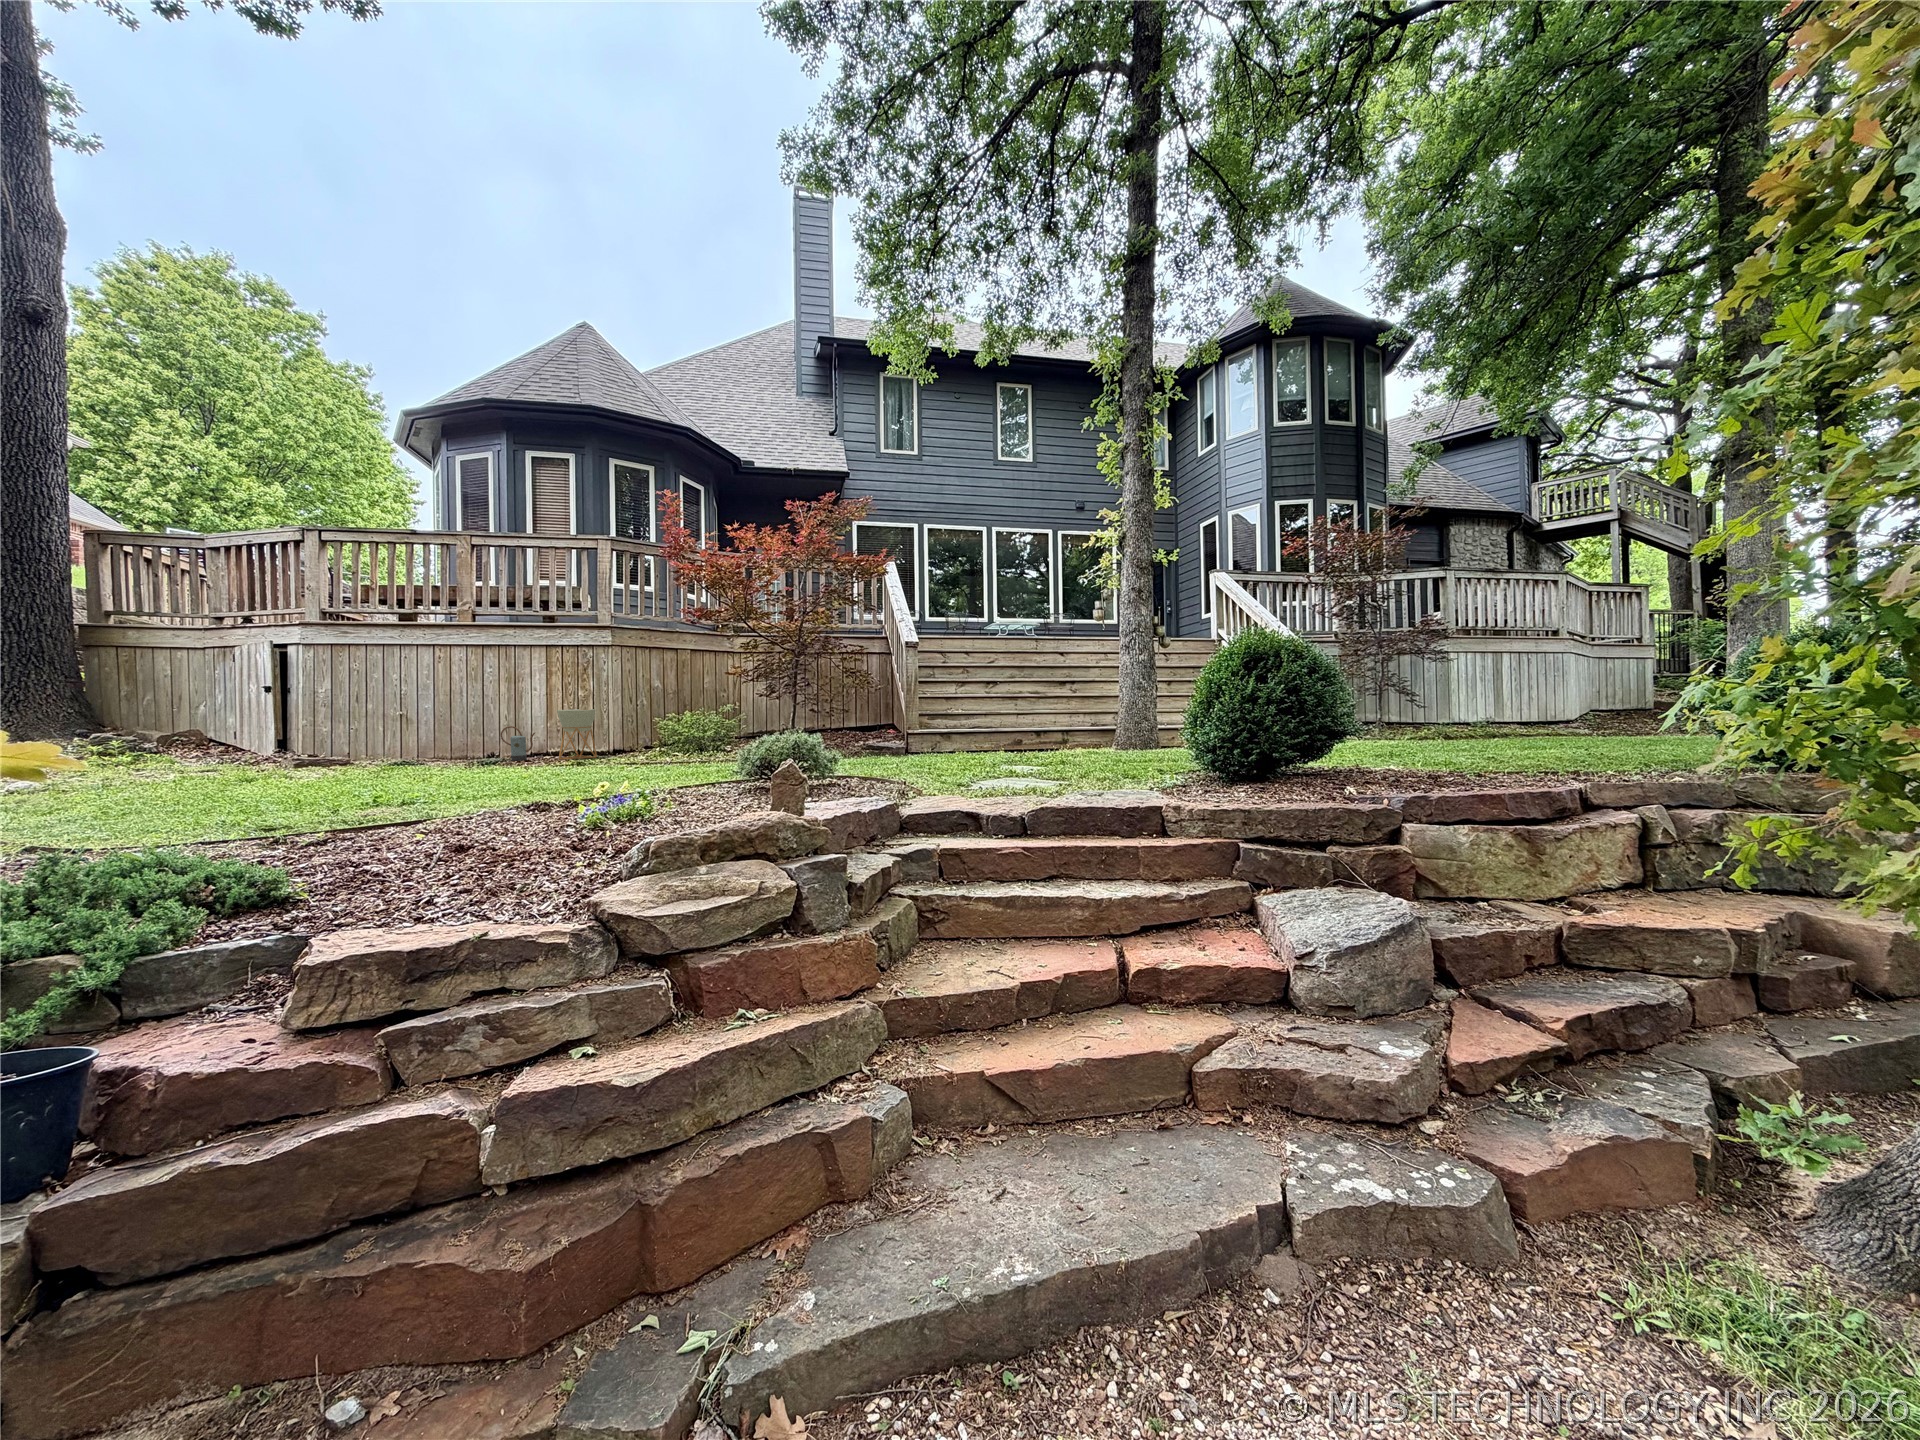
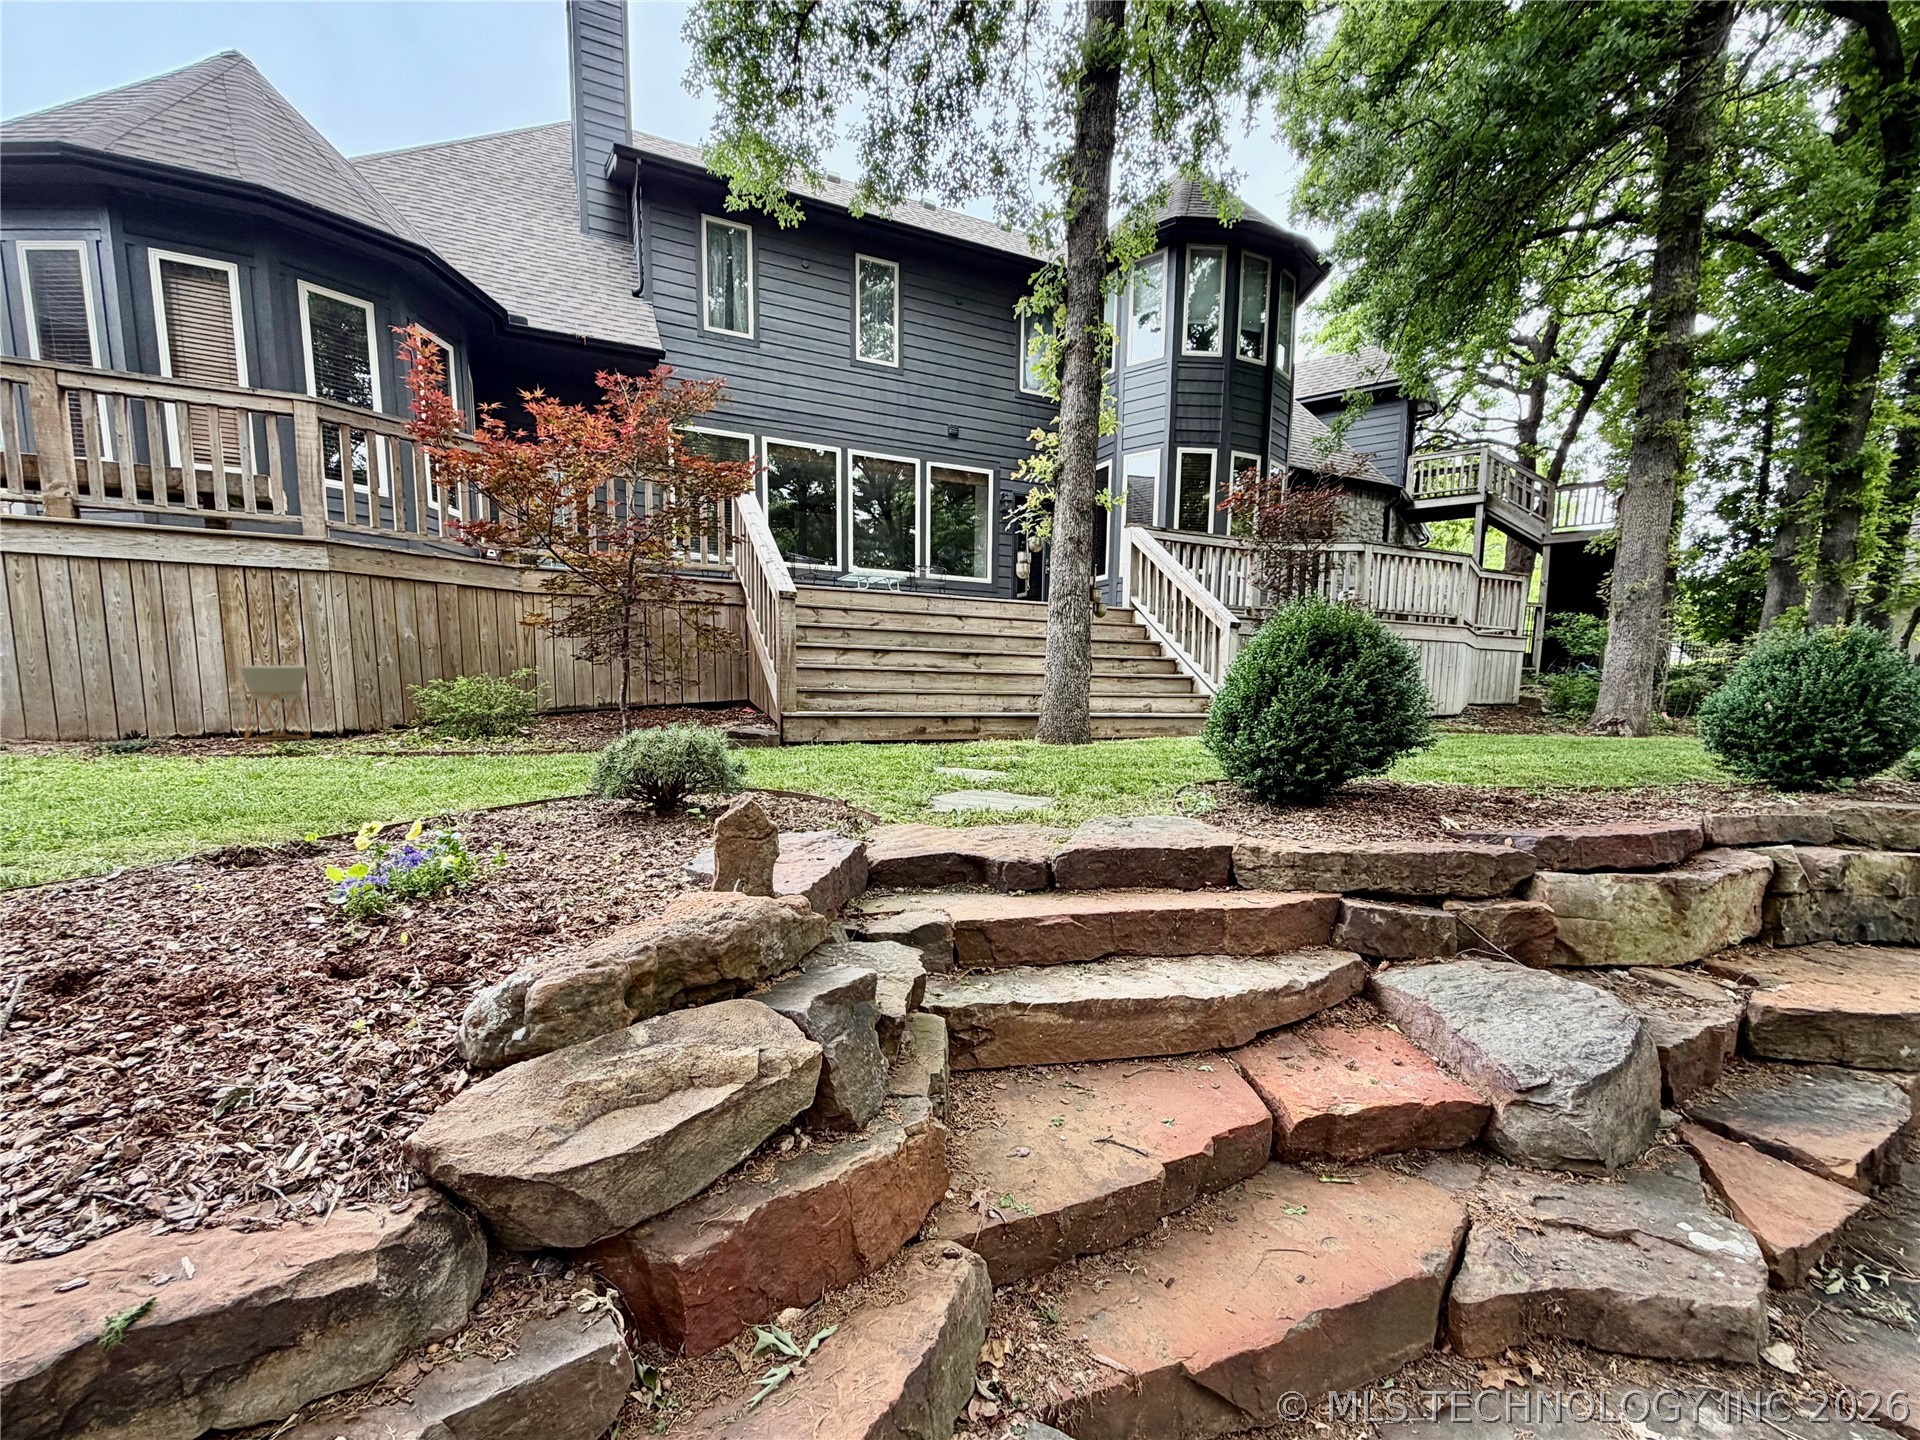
watering can: present [501,726,535,761] -> none [137,689,202,742]

